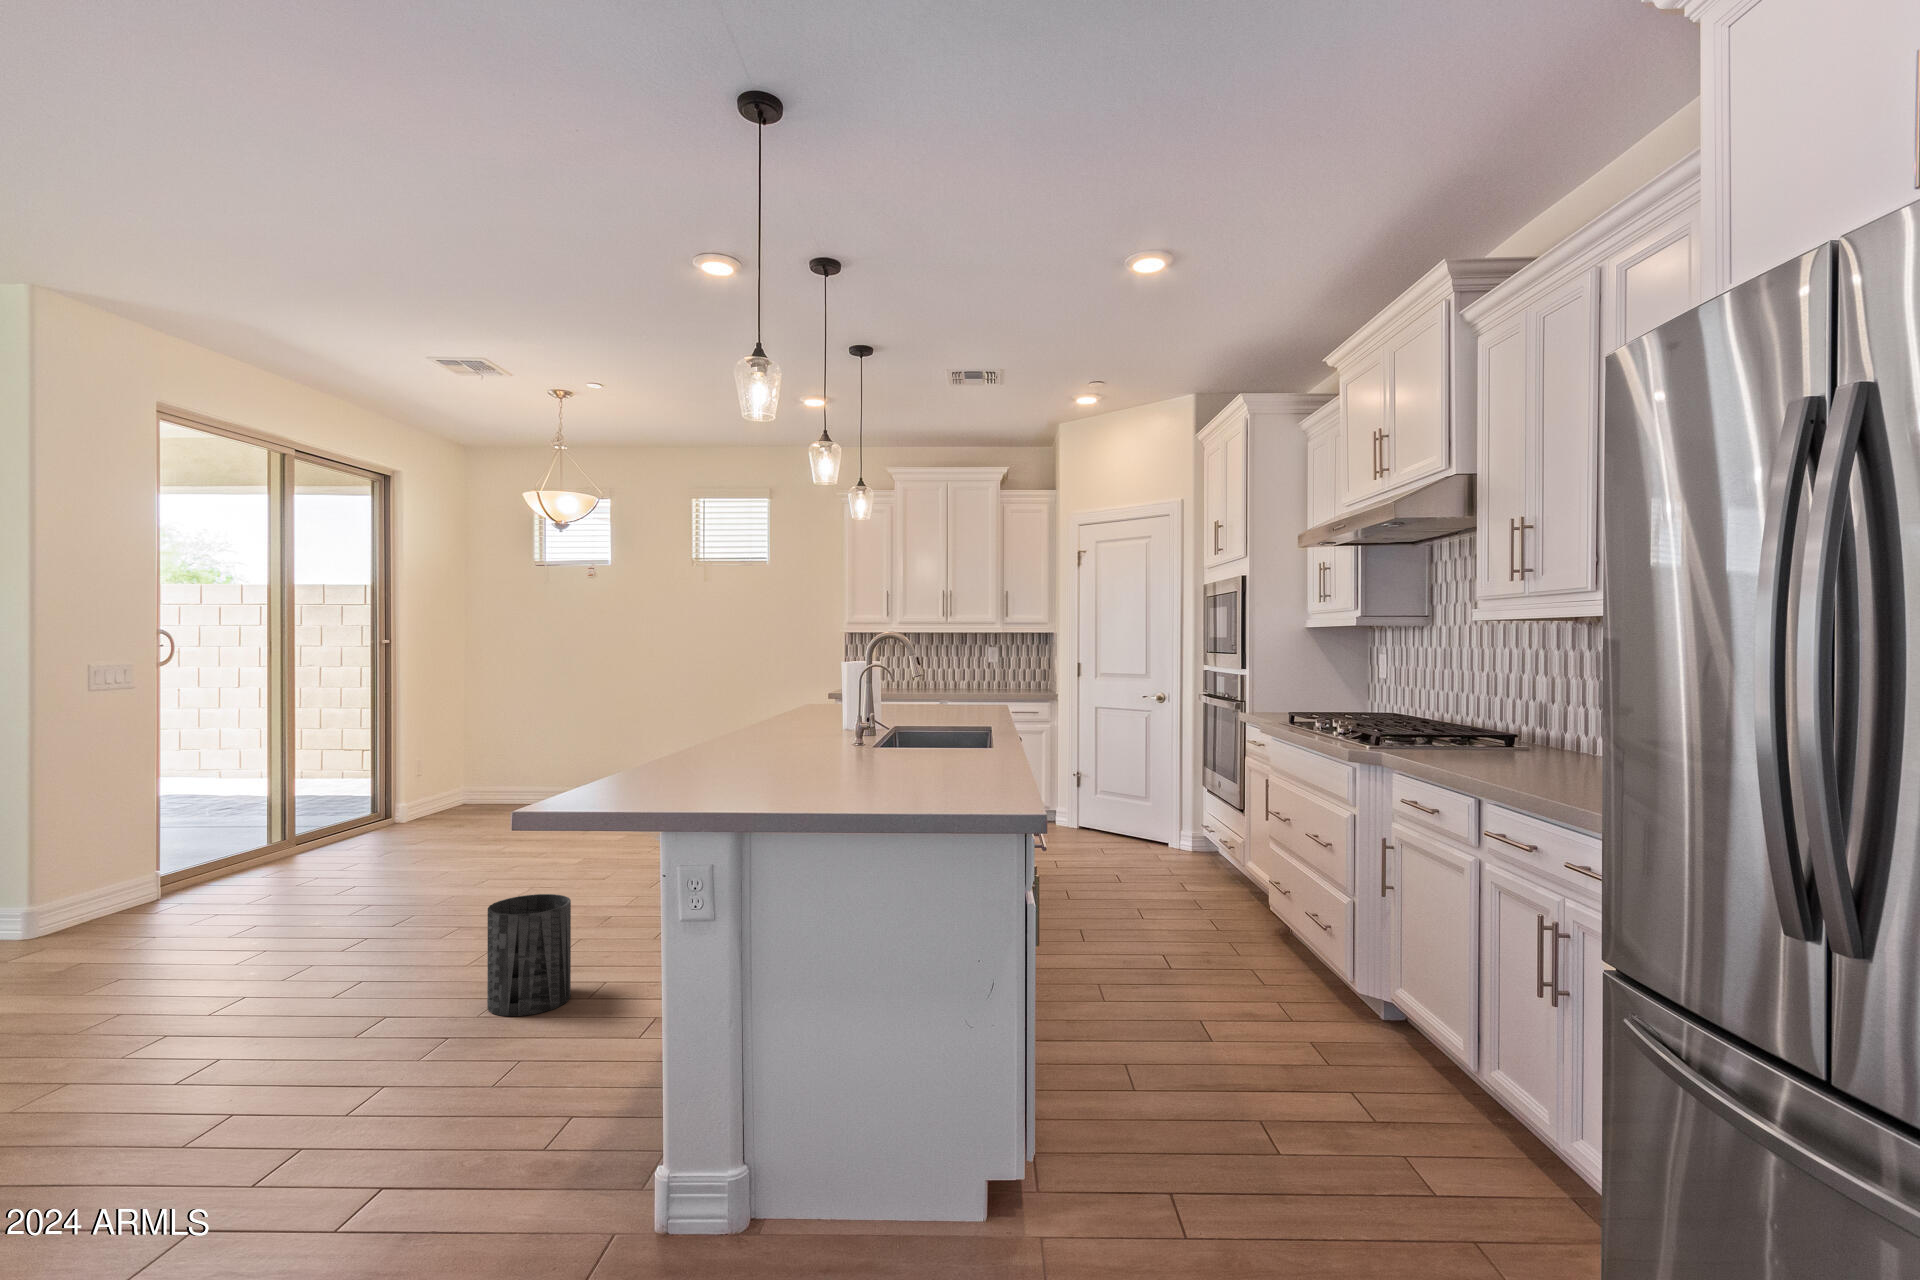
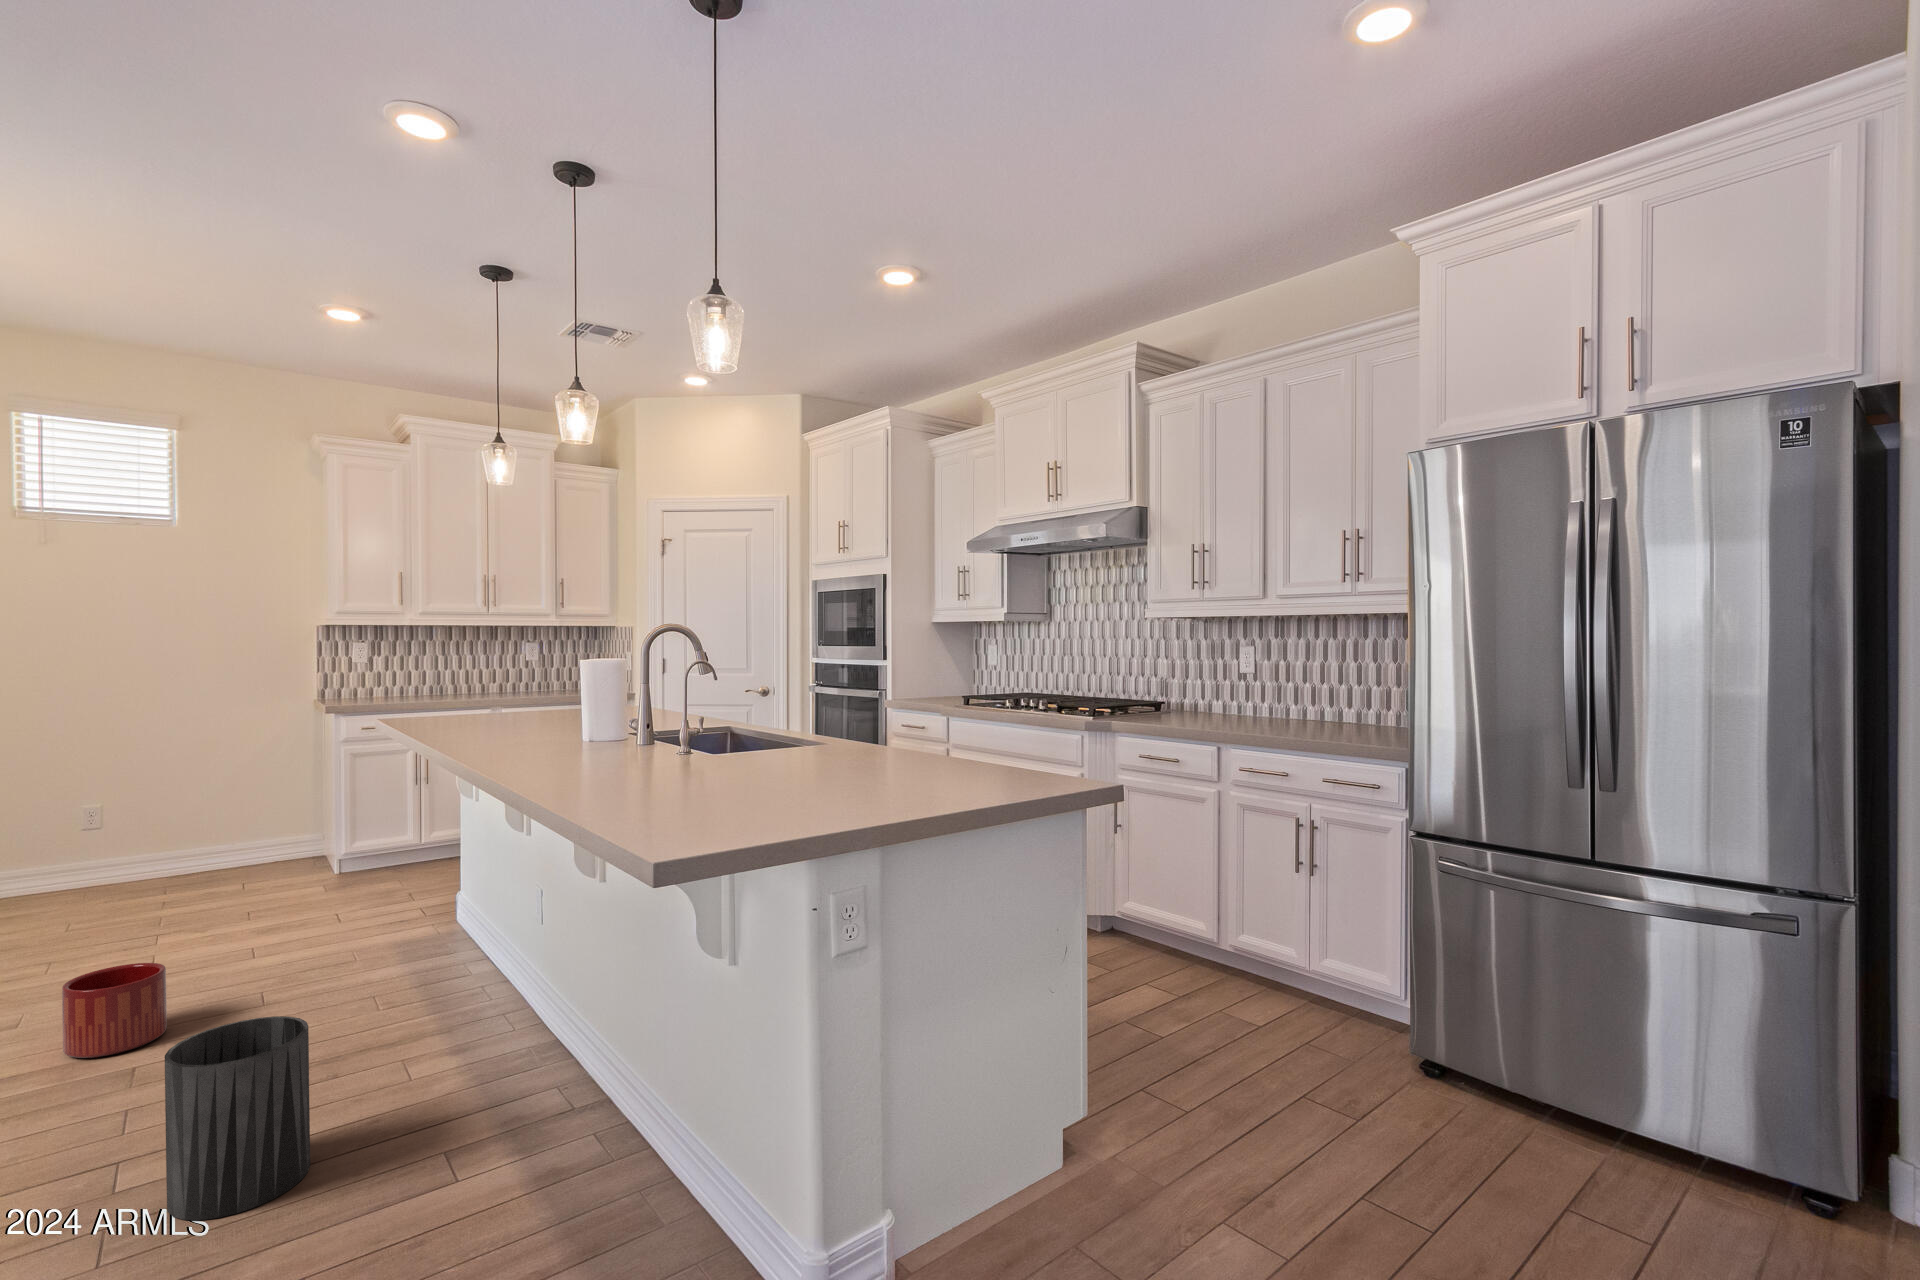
planter: none [564,855,618,911] -> present [62,963,167,1058]

